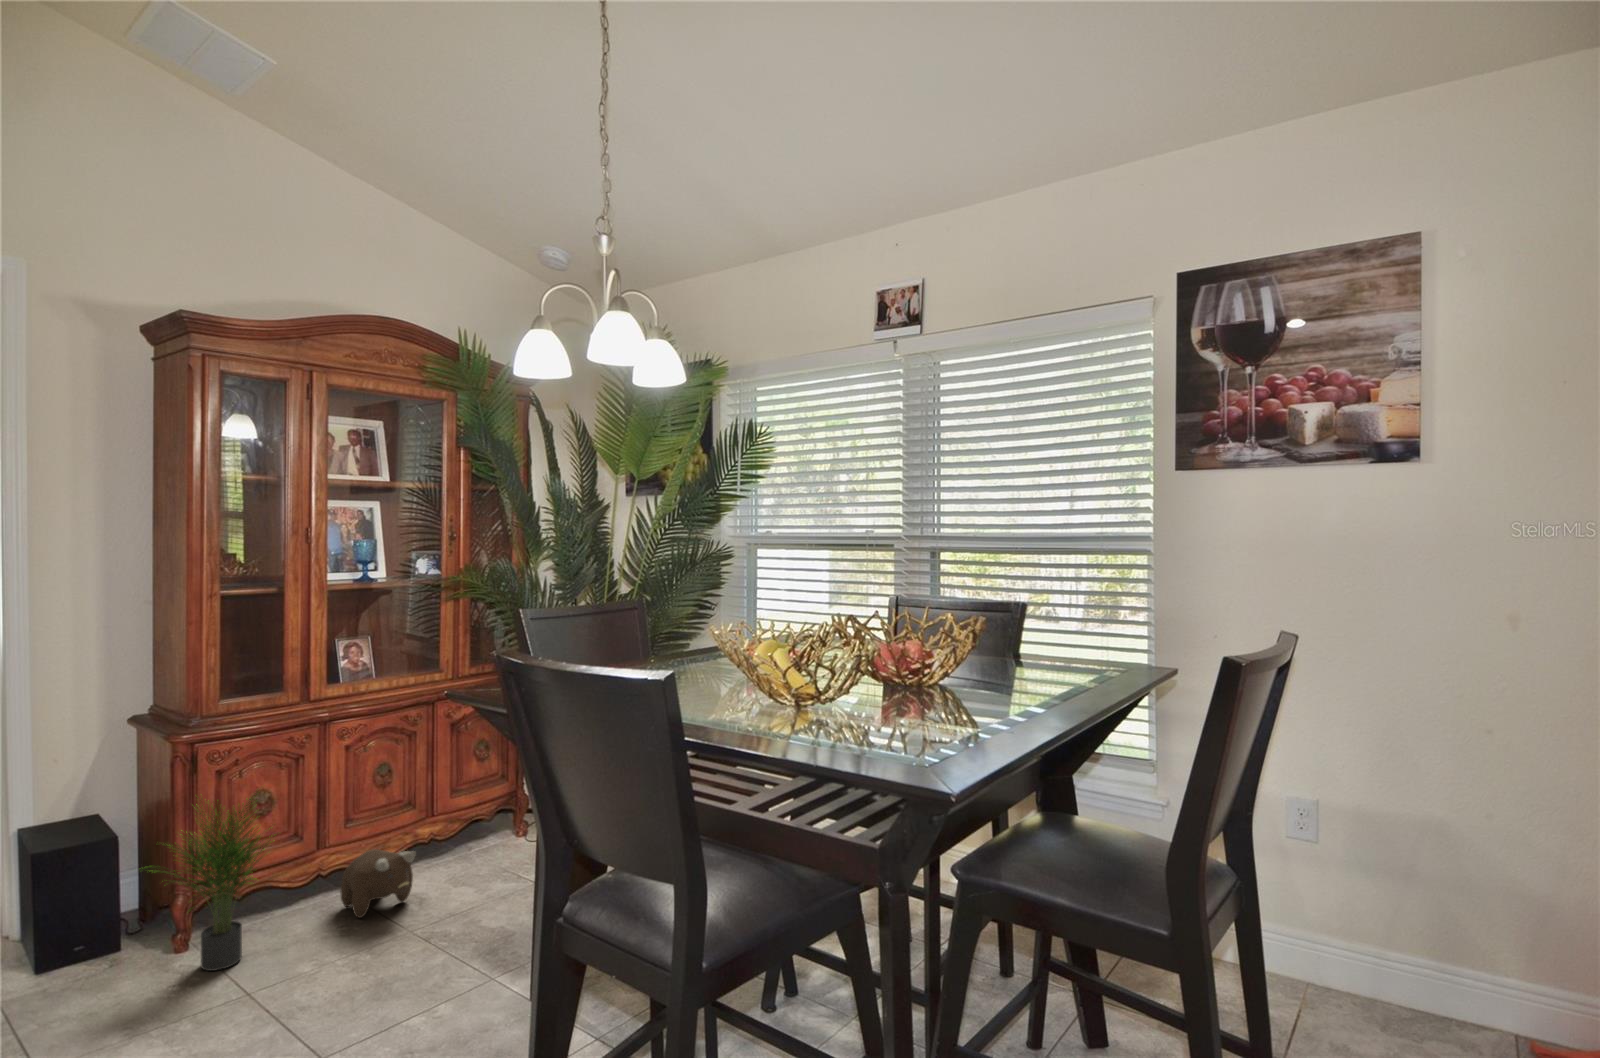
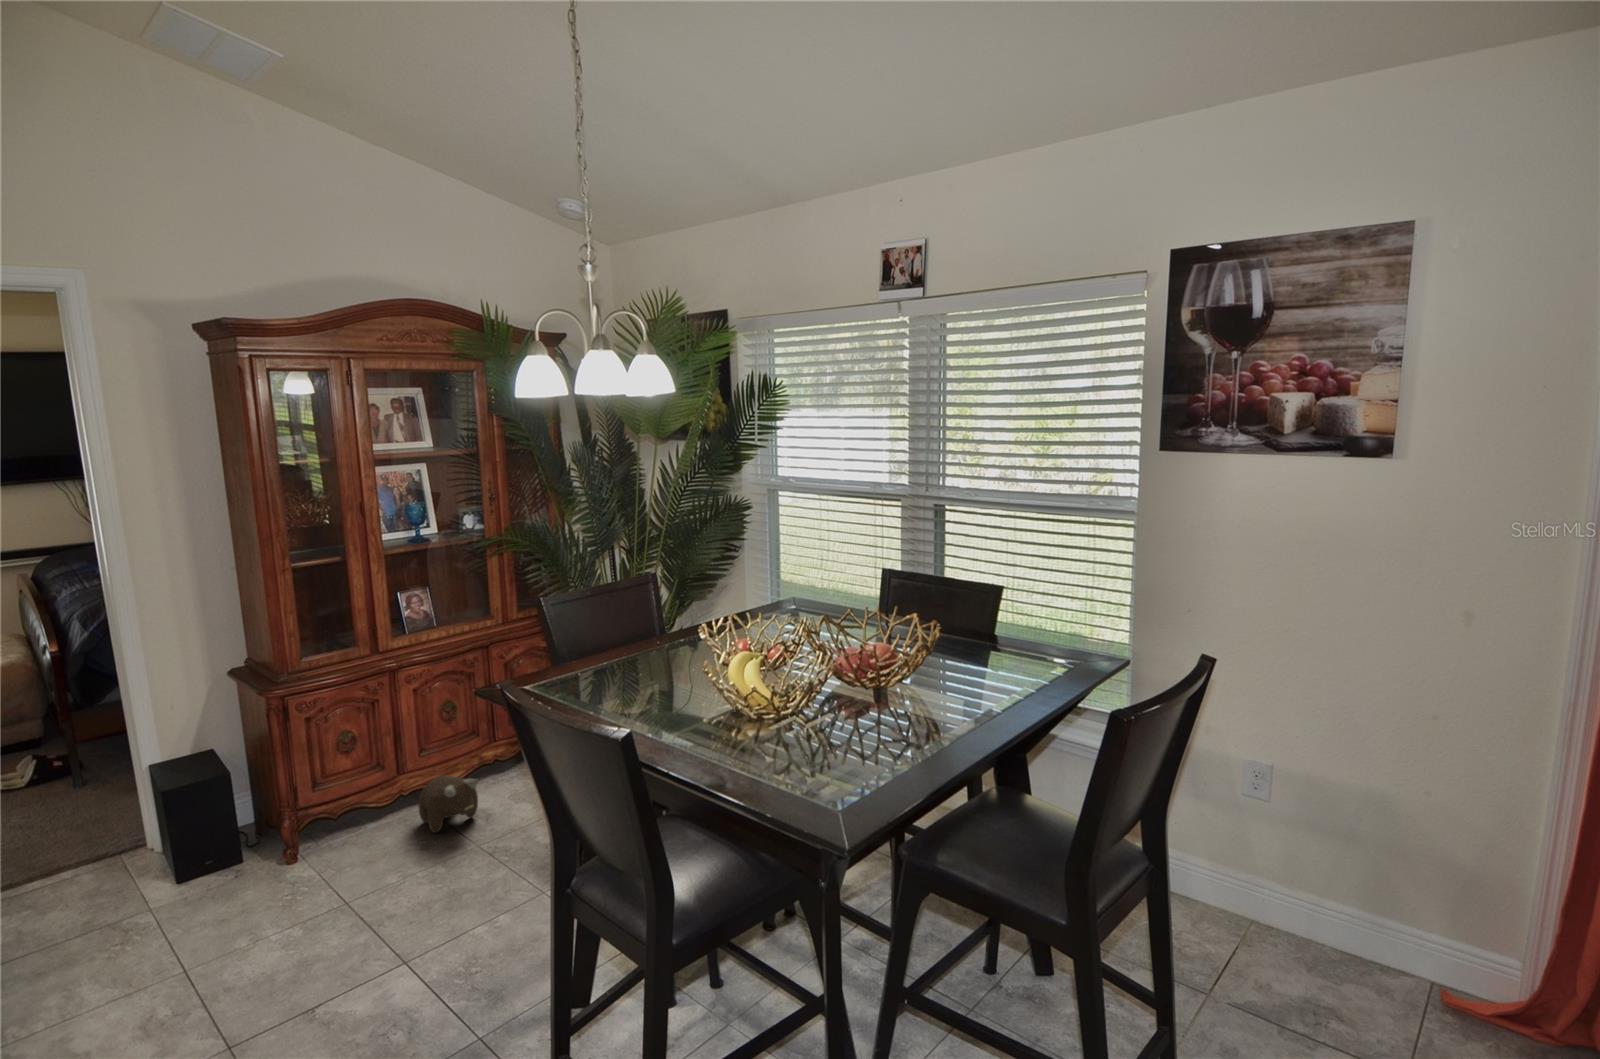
potted plant: present [151,796,271,971] -> none [244,730,364,880]

